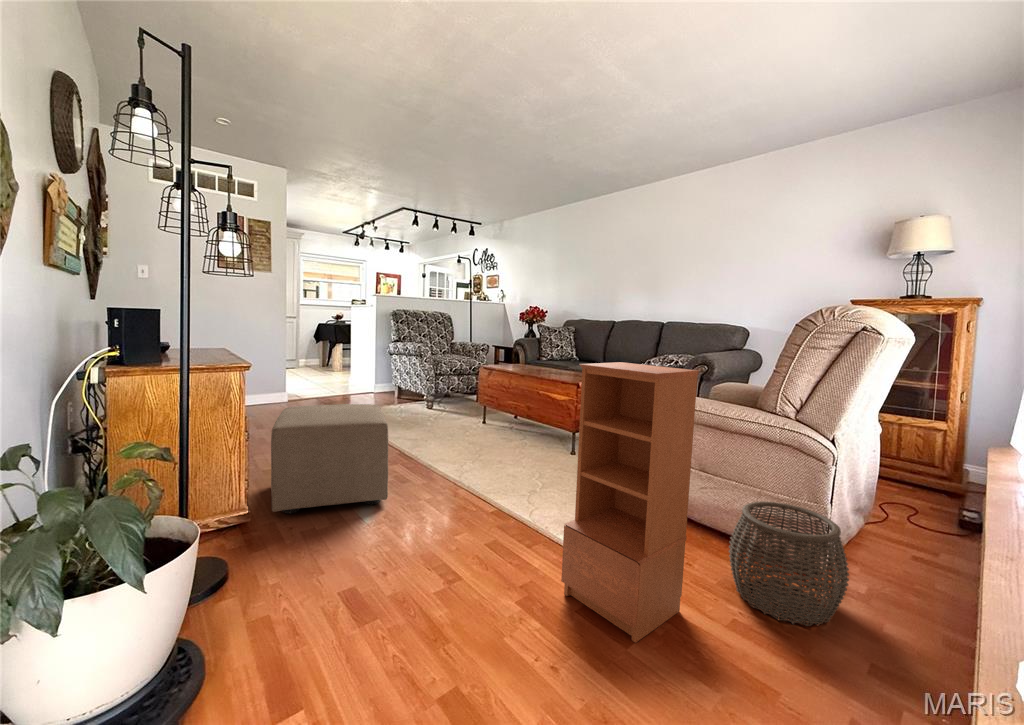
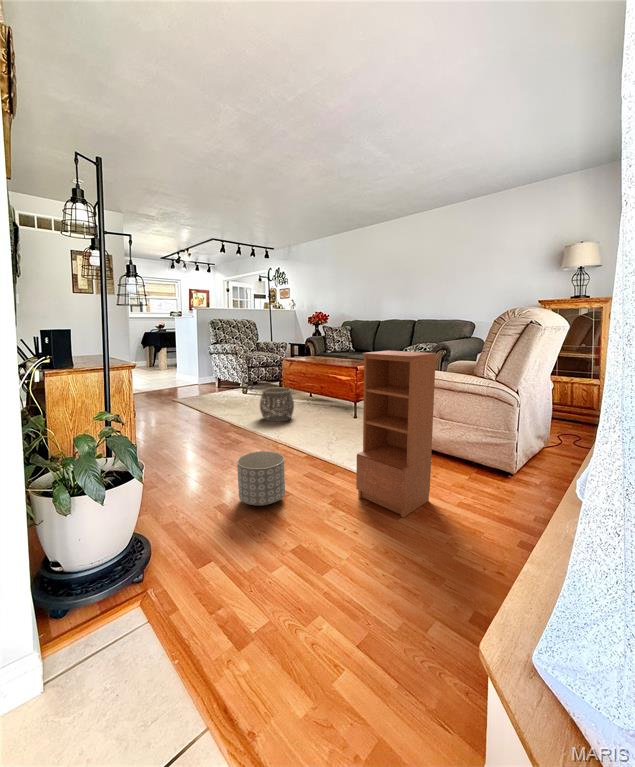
ottoman: present [271,404,388,514] -> none [152,390,233,465]
woven basket: present [729,501,849,626] -> present [260,388,294,422]
planter: none [374,507,449,599] -> present [237,451,285,506]

